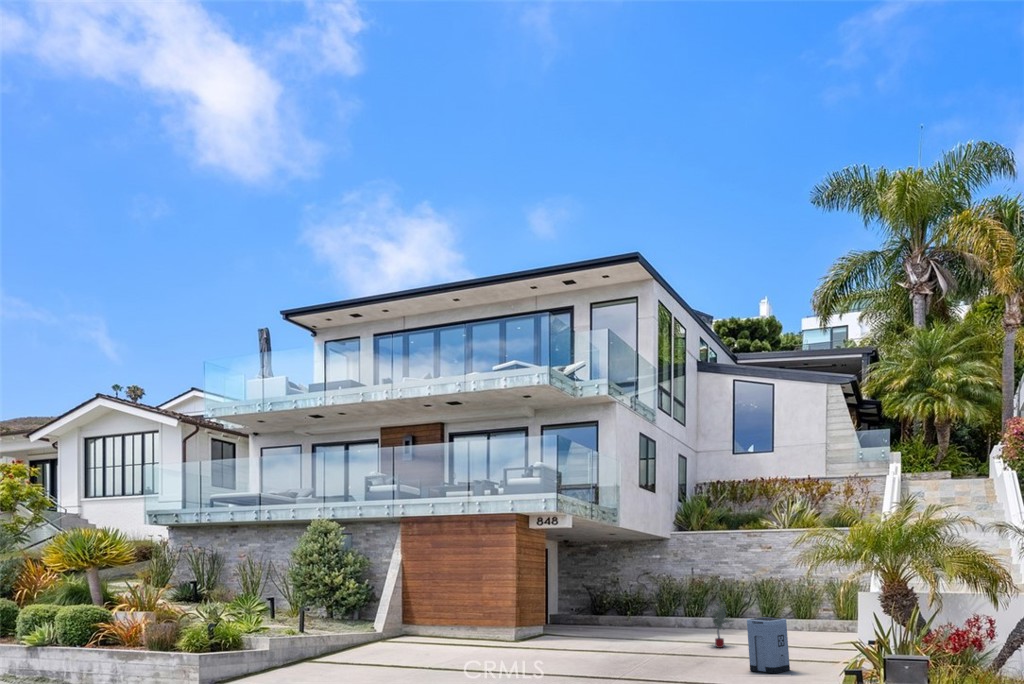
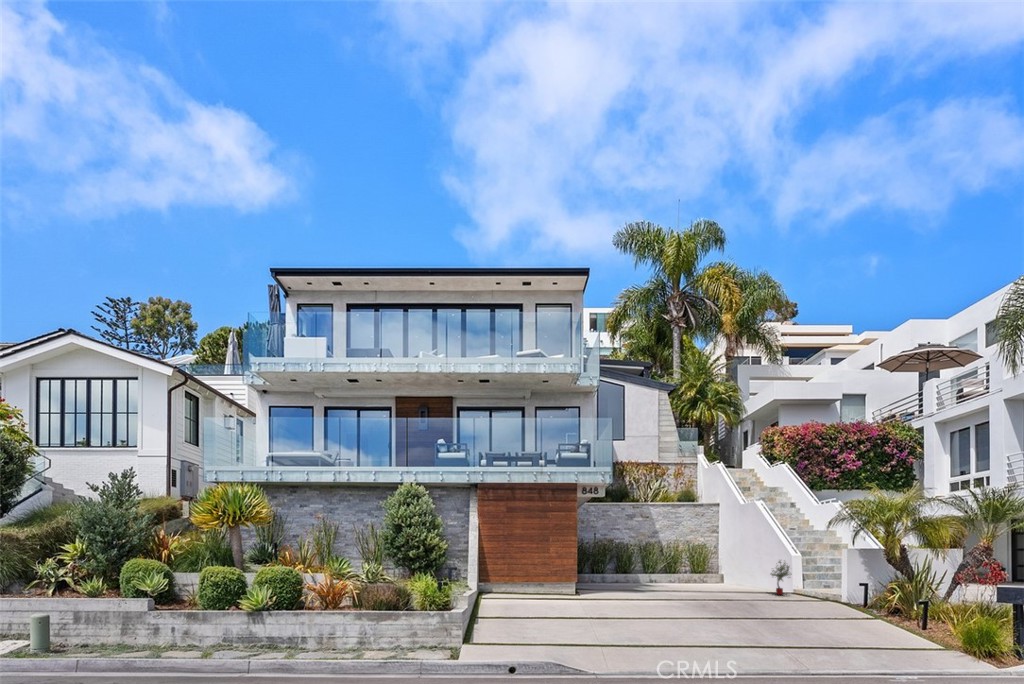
trash can: present [747,617,790,673] -> none [851,575,878,616]

